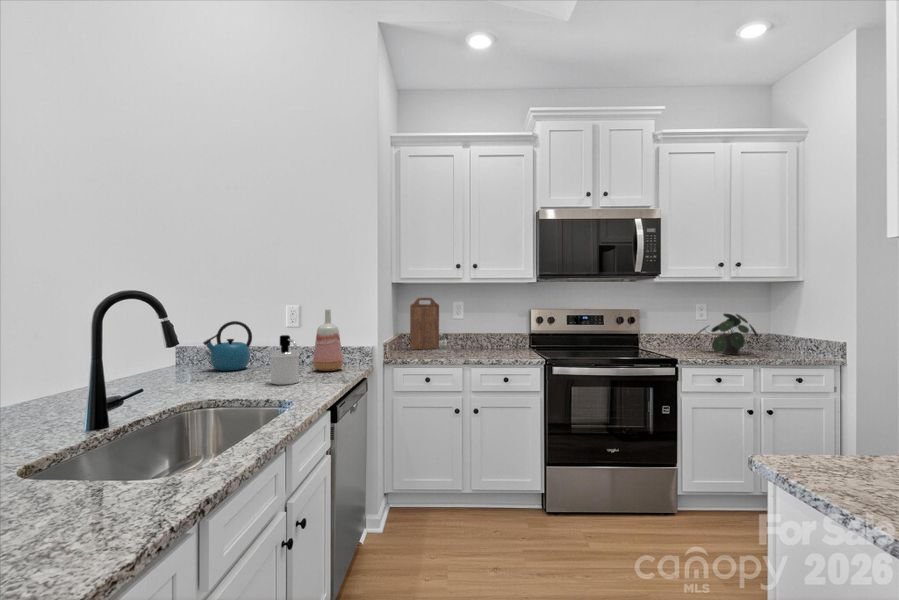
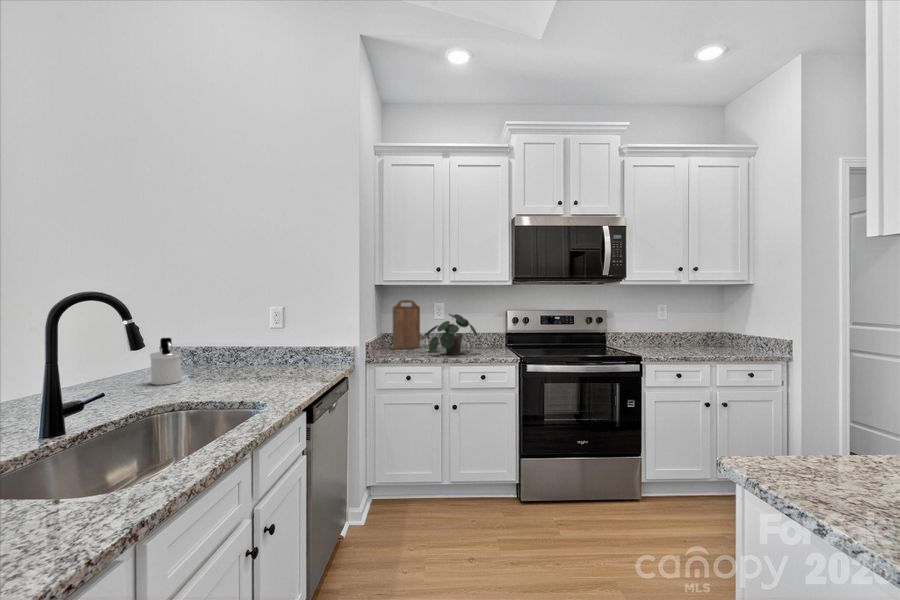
vase: present [313,310,343,371] -> none [295,312,324,371]
potted plant: present [697,314,758,355] -> present [426,314,477,355]
kettle: present [203,321,252,371] -> none [187,324,236,372]
soap dispenser: present [270,335,300,385] -> present [150,338,182,385]

